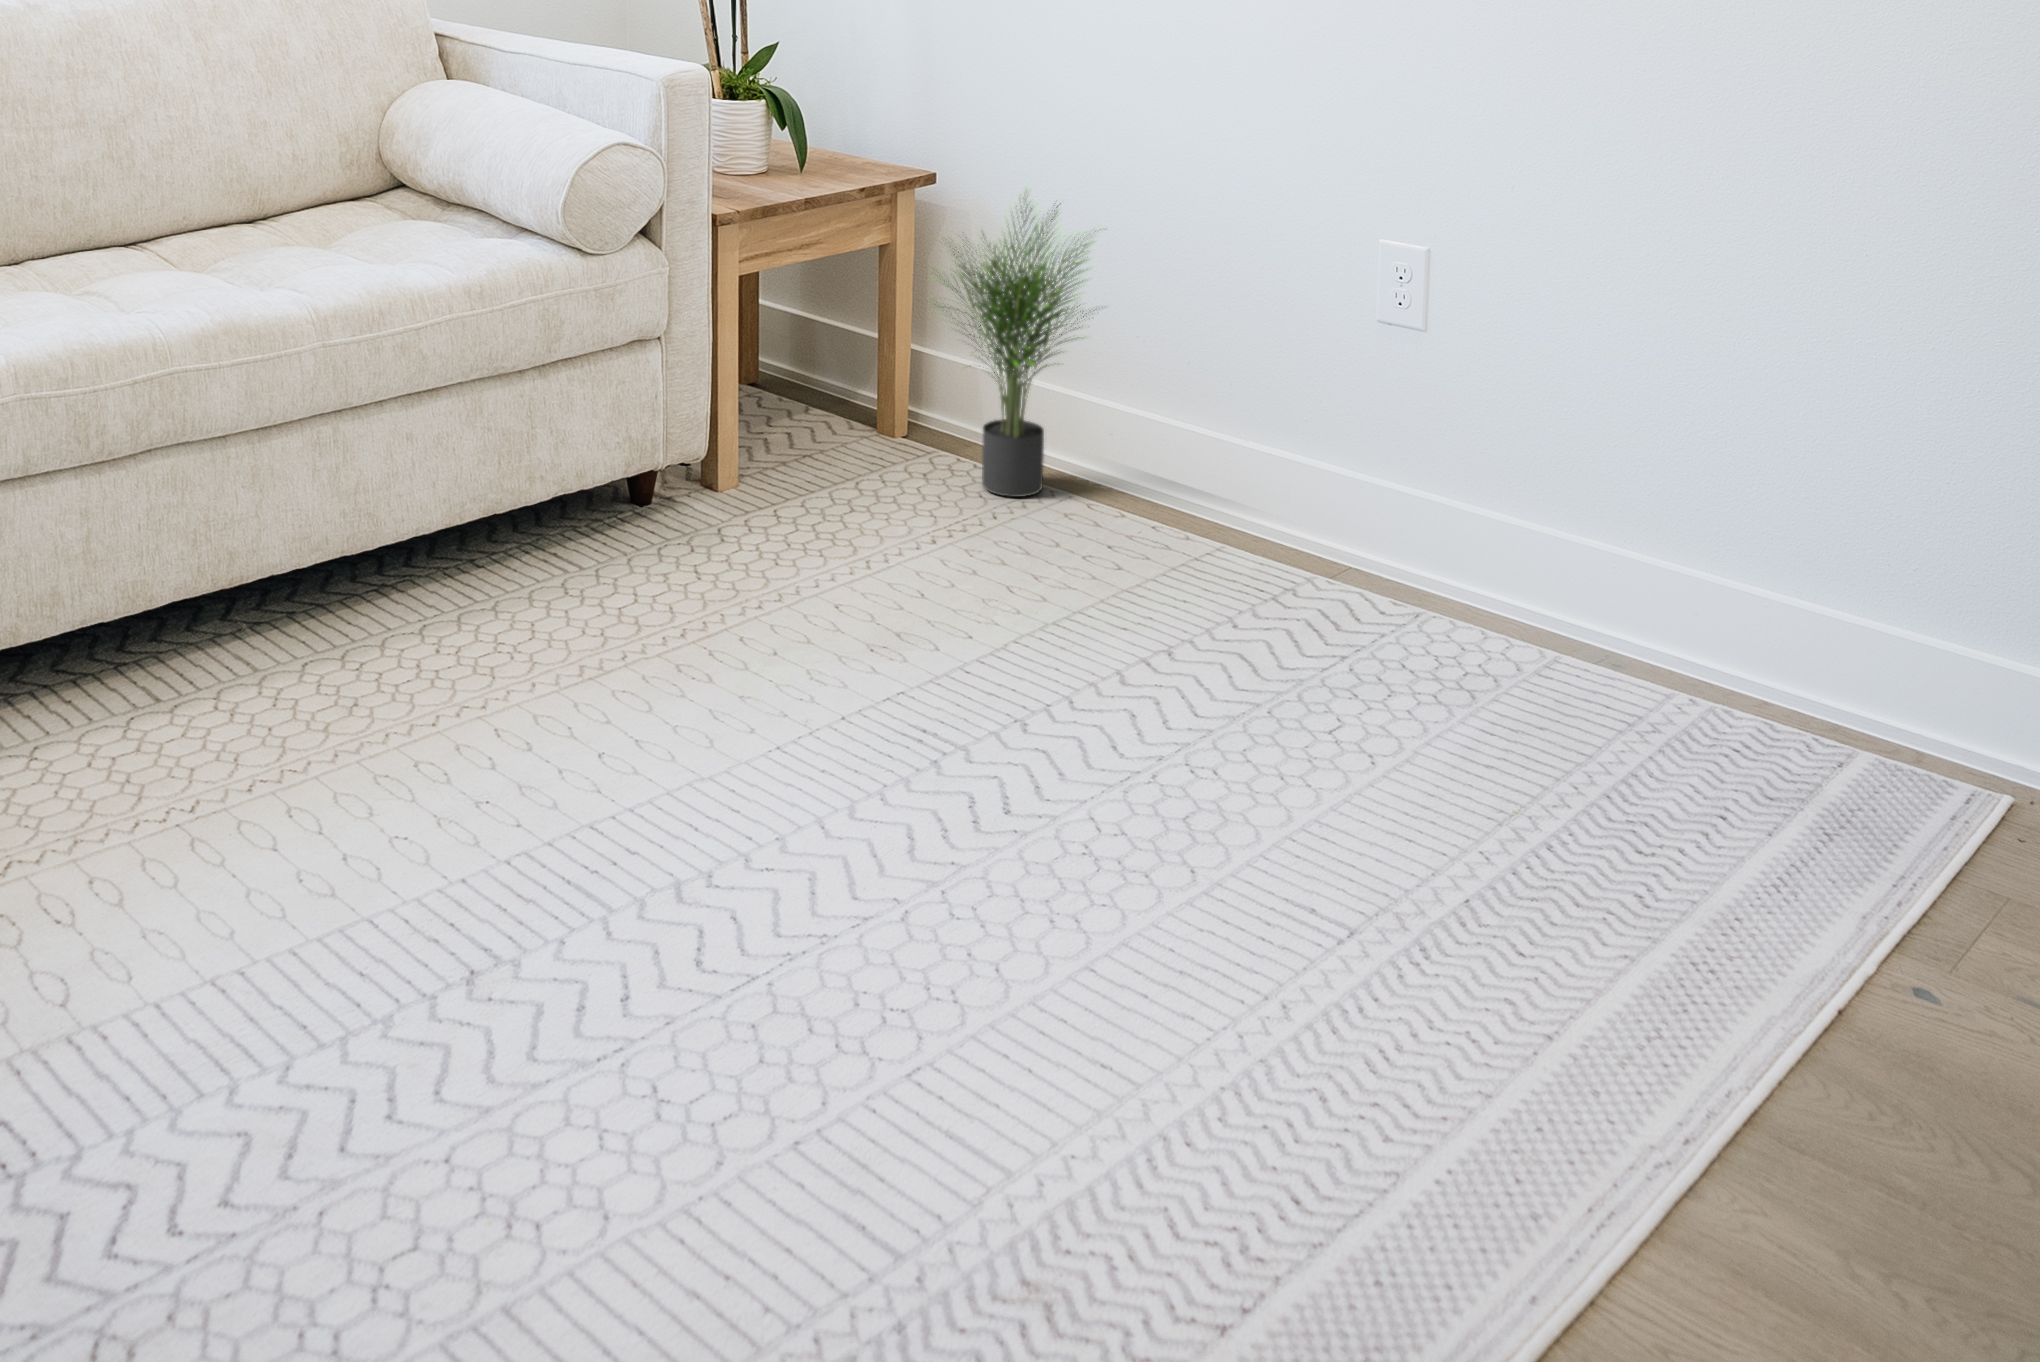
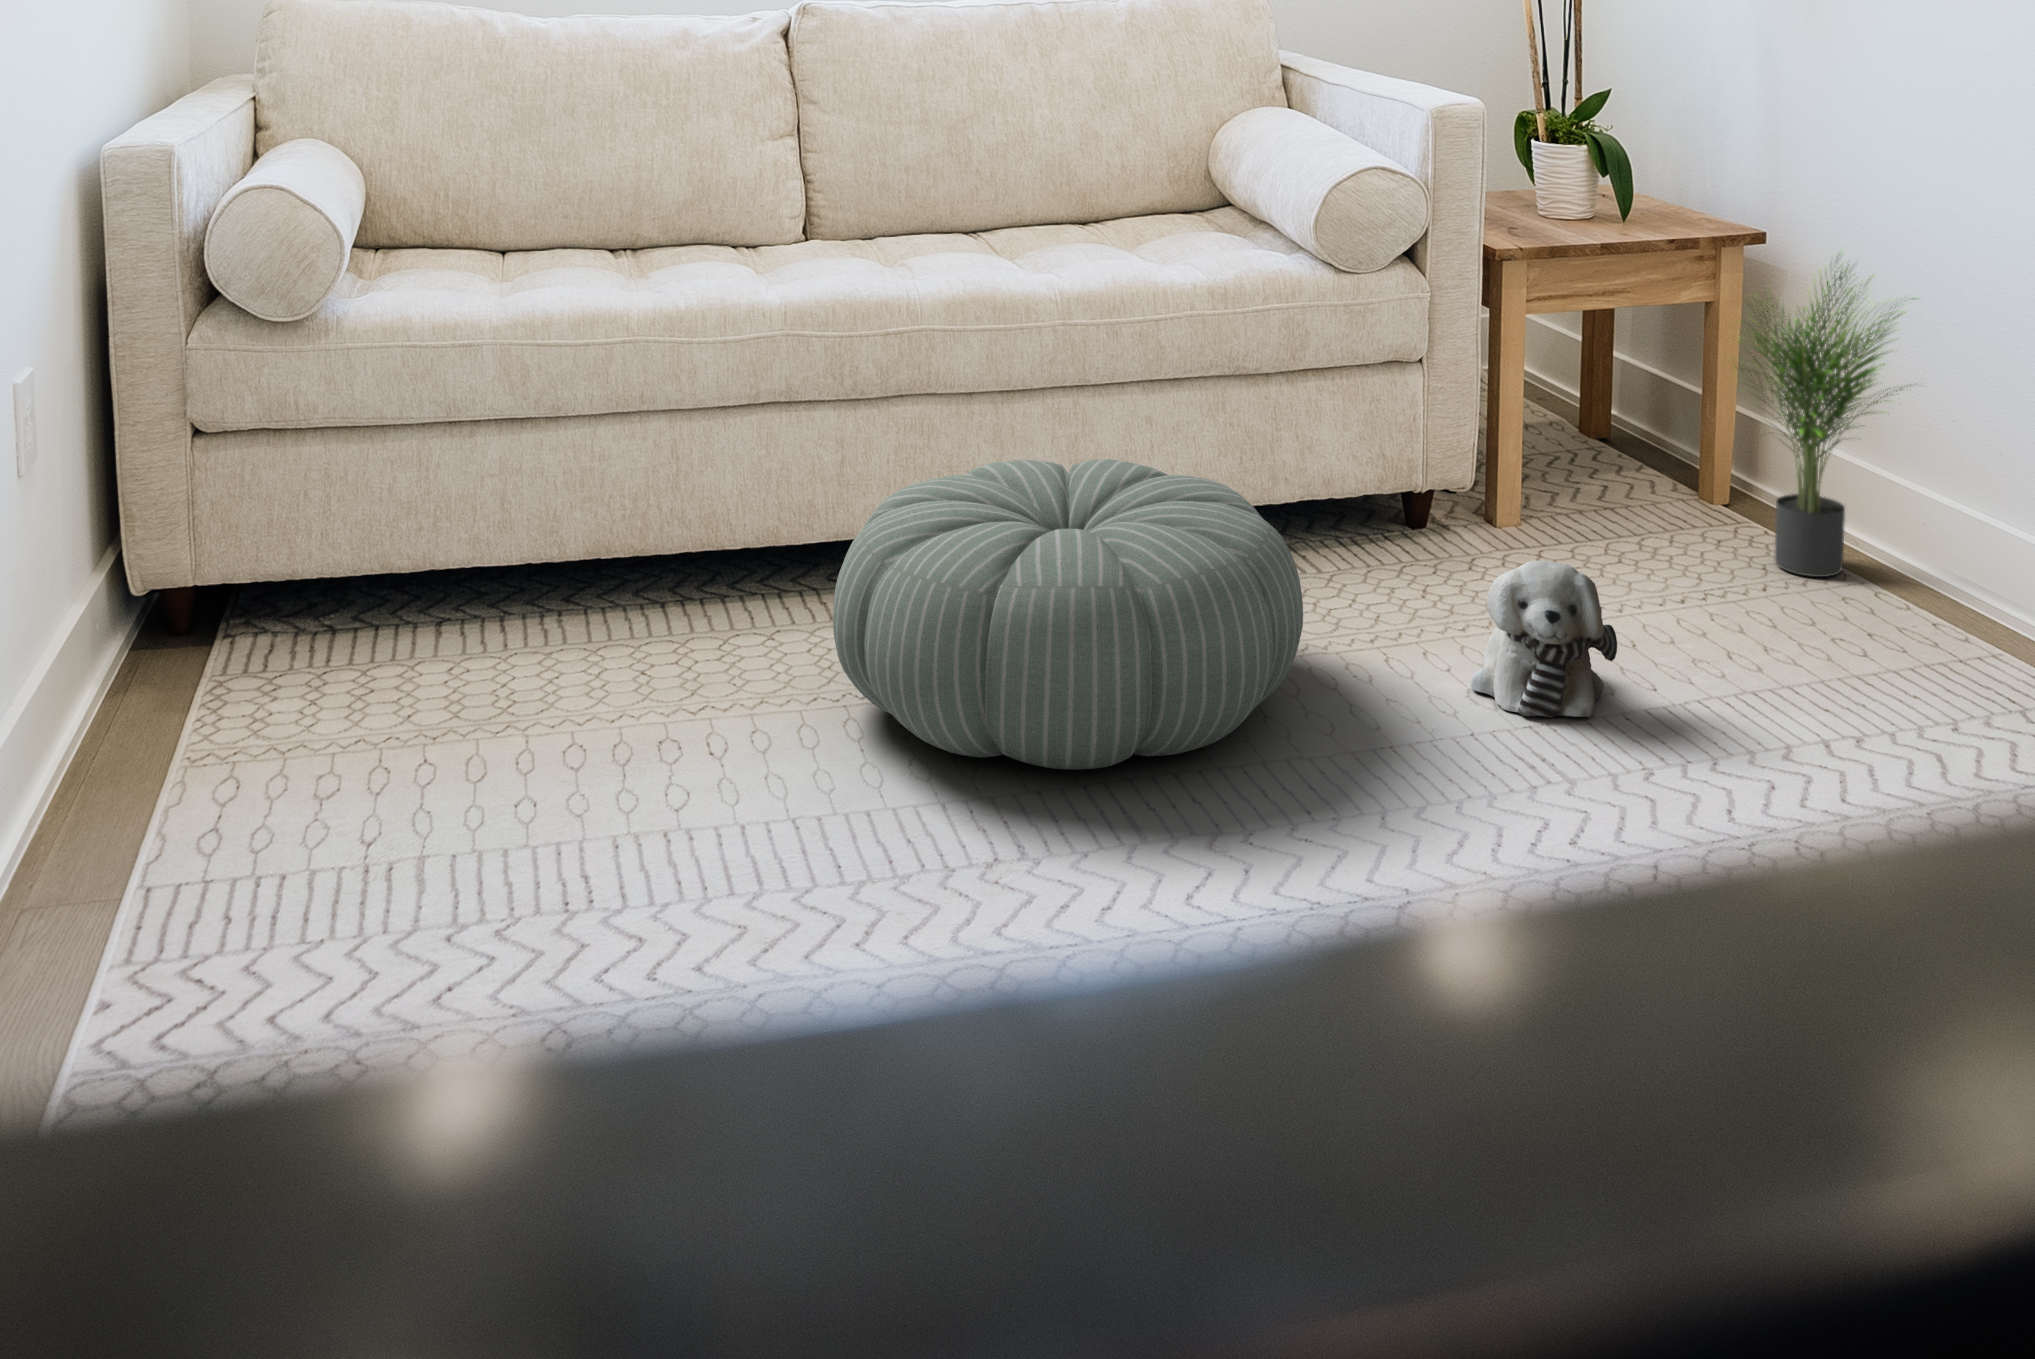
pouf: none [157,492,674,860] -> present [833,459,1303,770]
plush toy: none [808,533,944,690] -> present [1471,560,1617,717]

